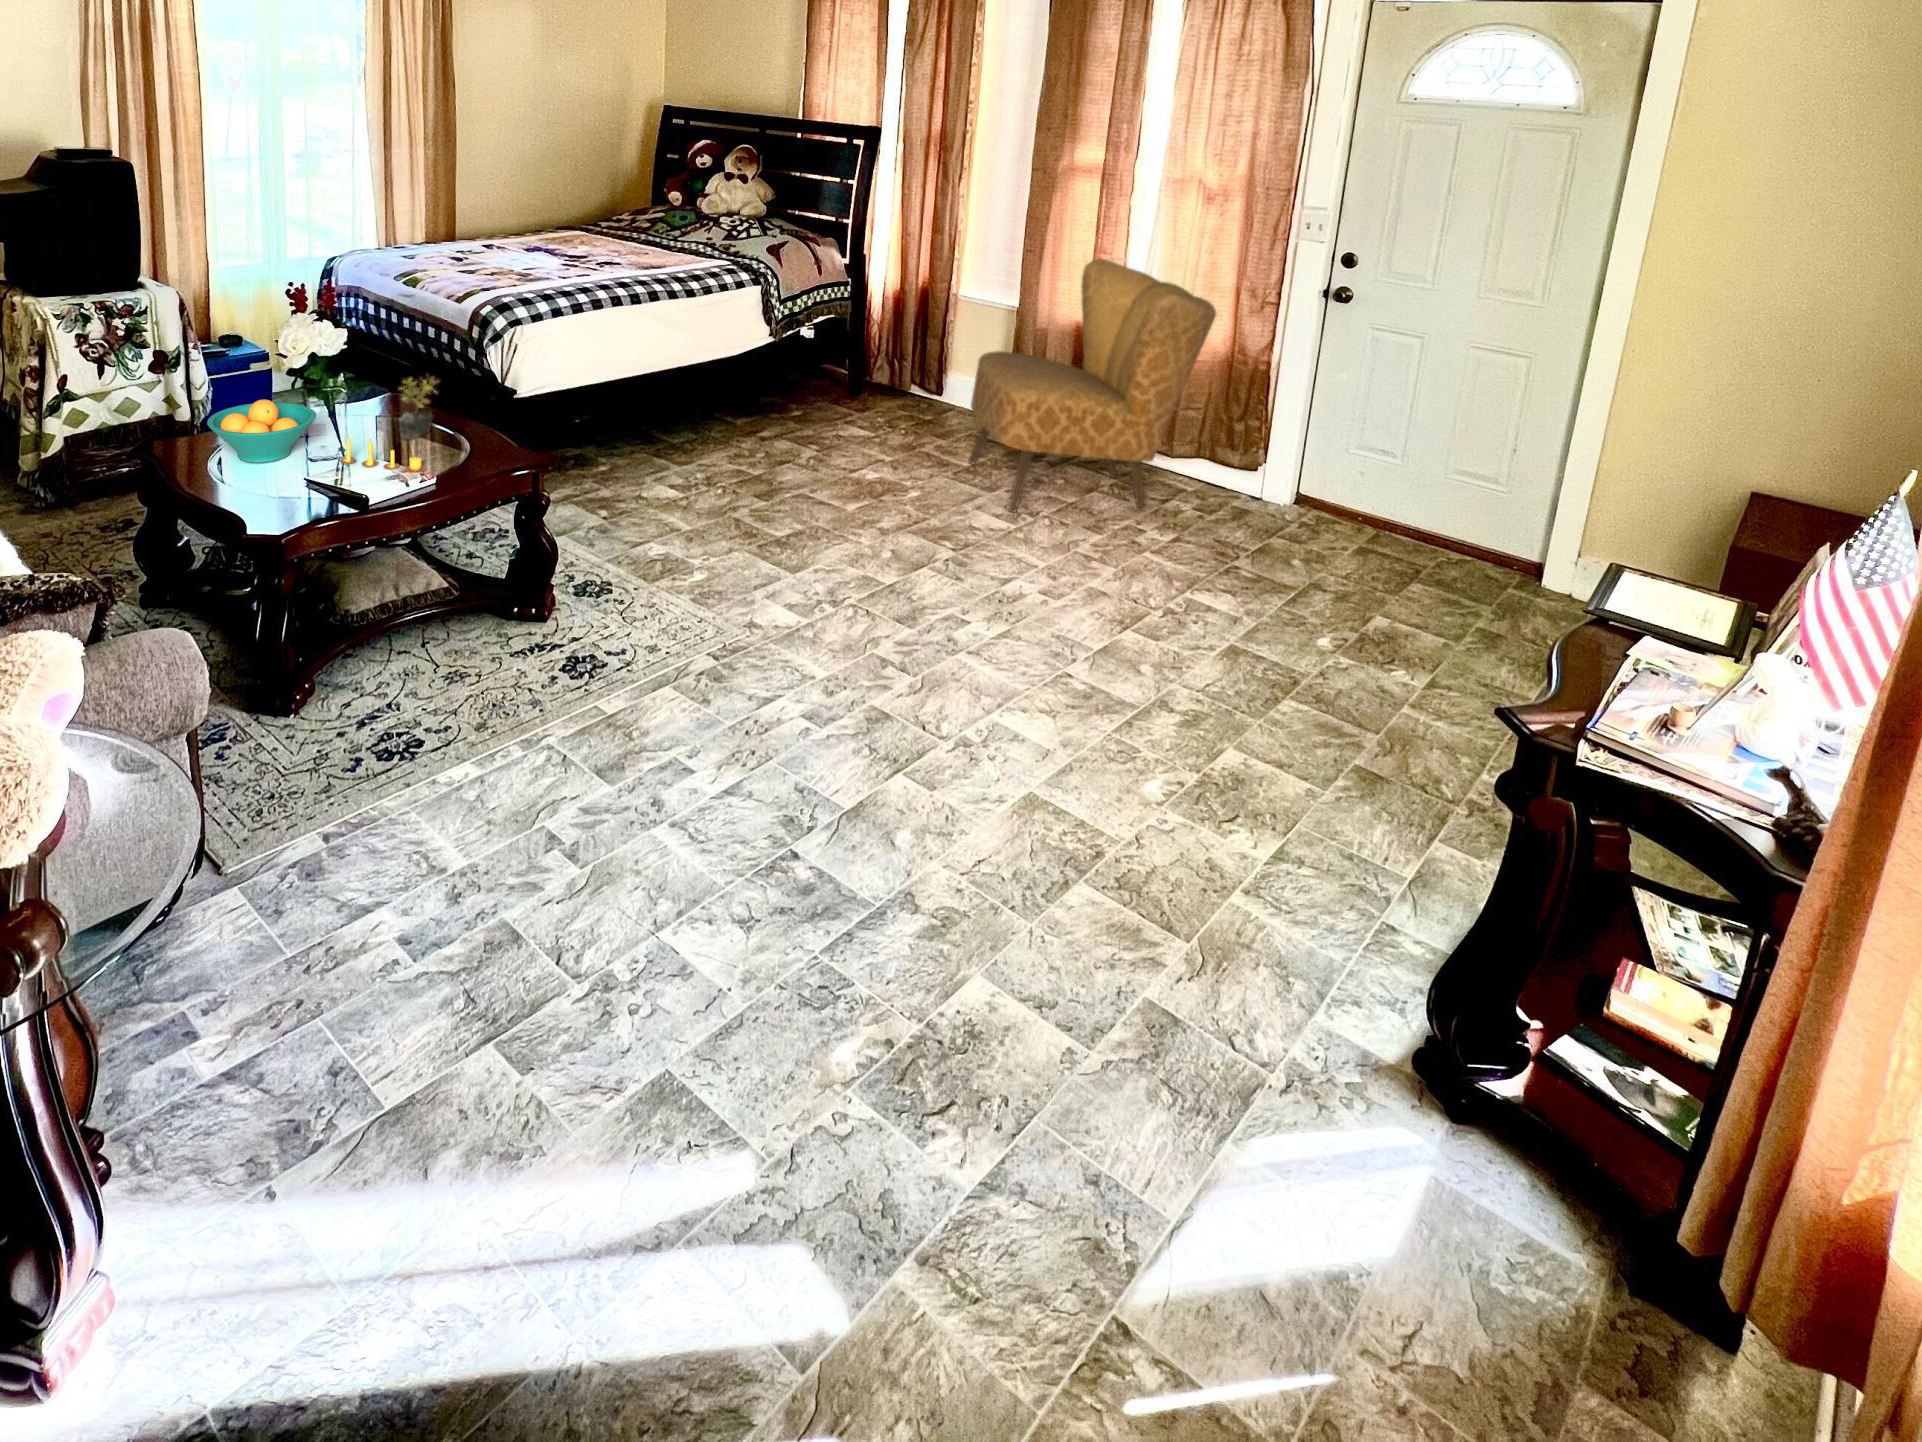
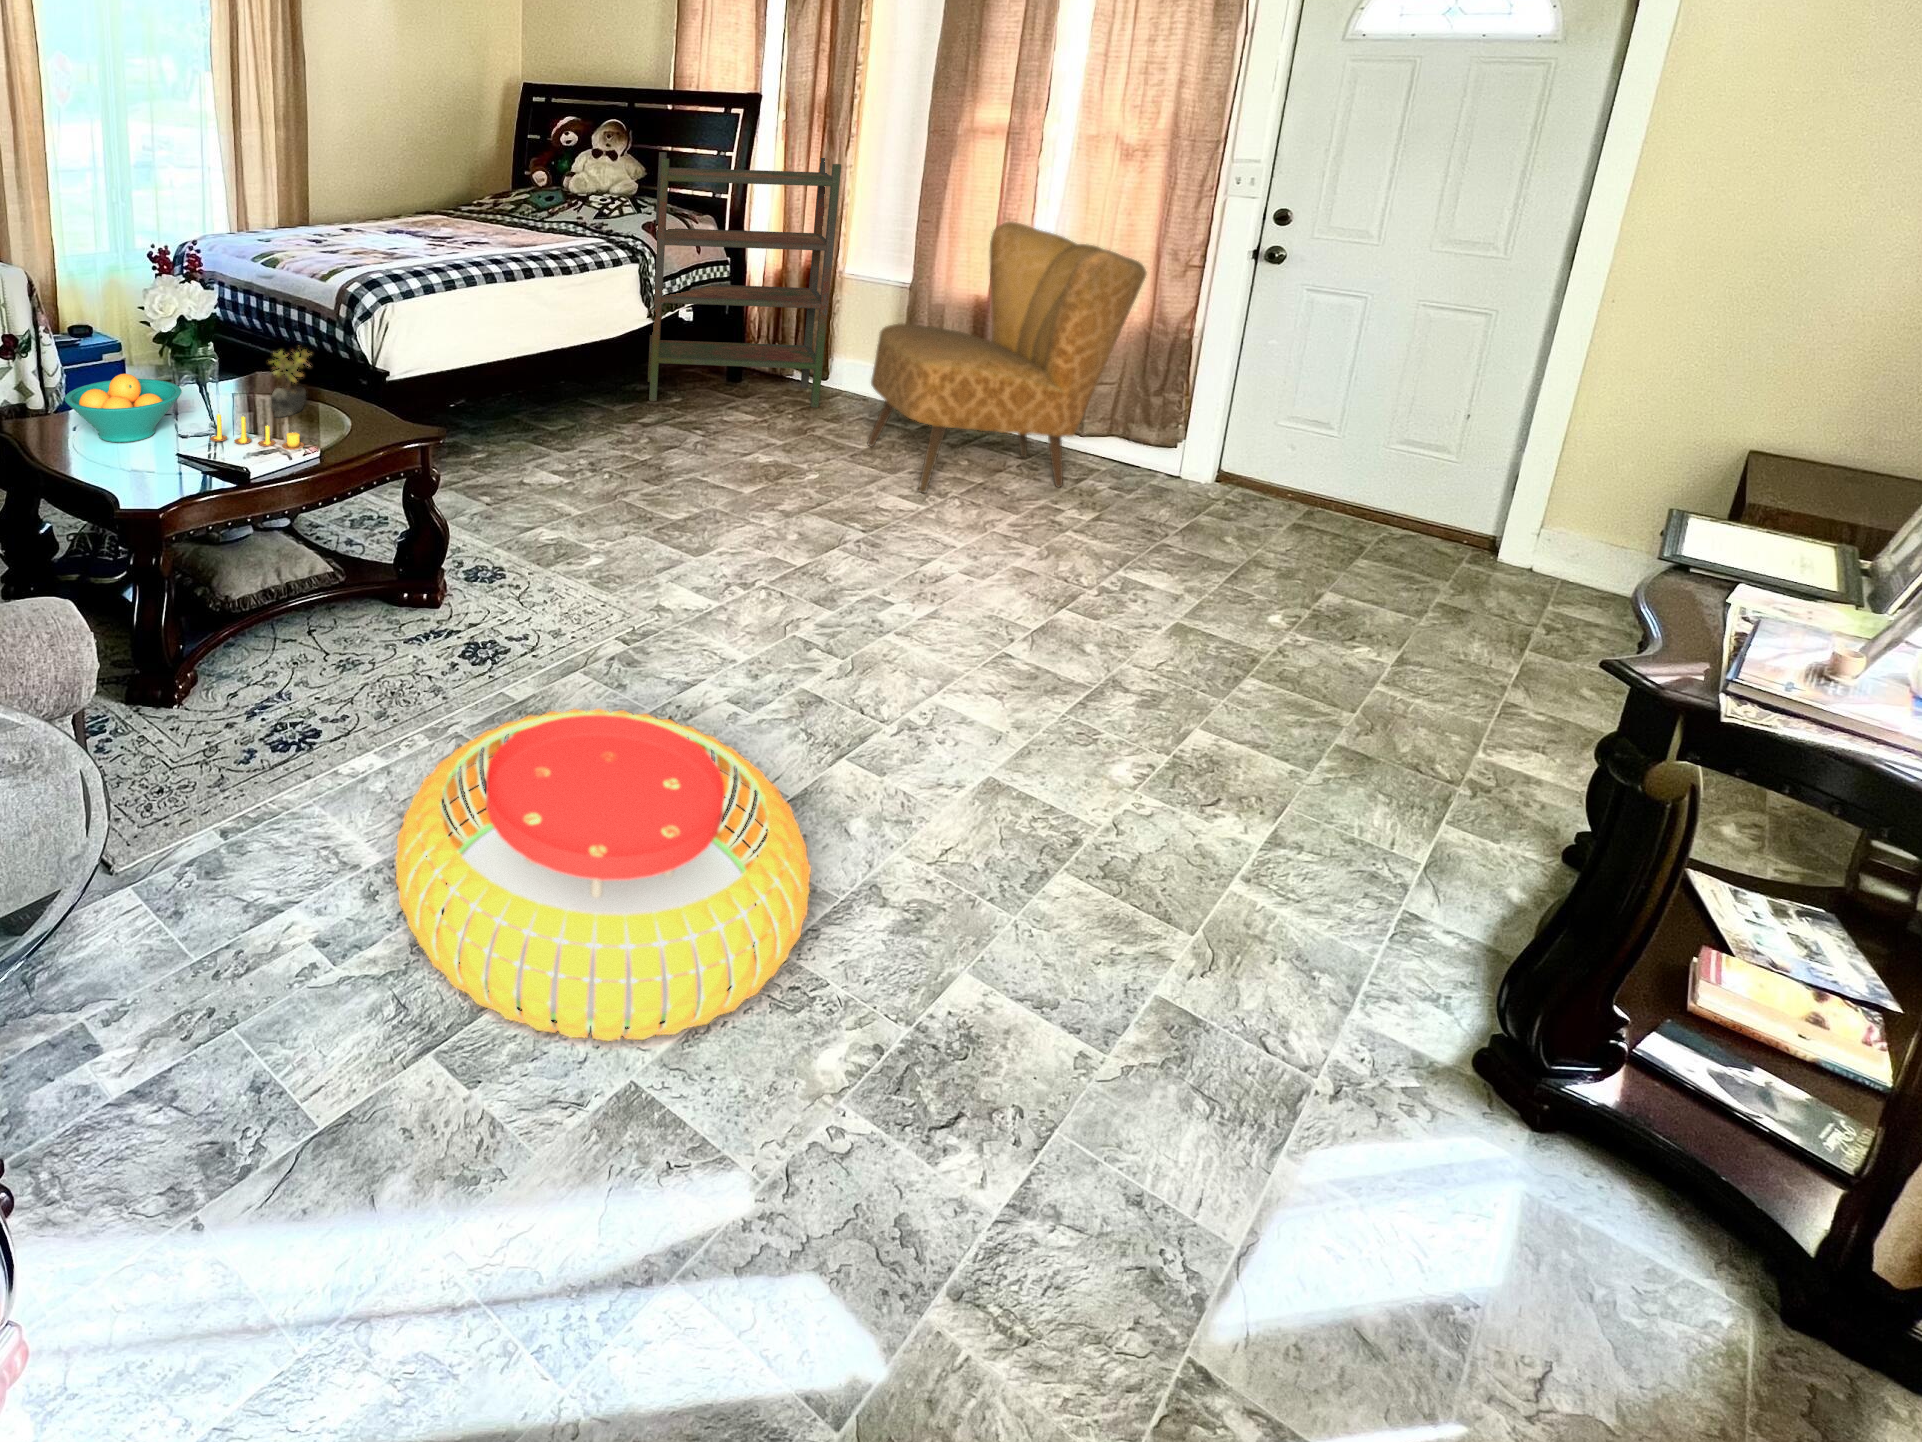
bookshelf: none [770,183,949,424] -> present [648,152,841,408]
pouf: none [475,723,846,1031] -> present [396,708,811,1041]

